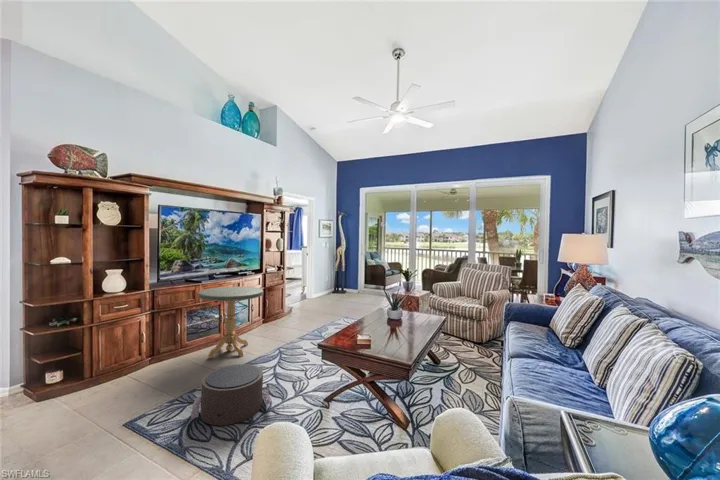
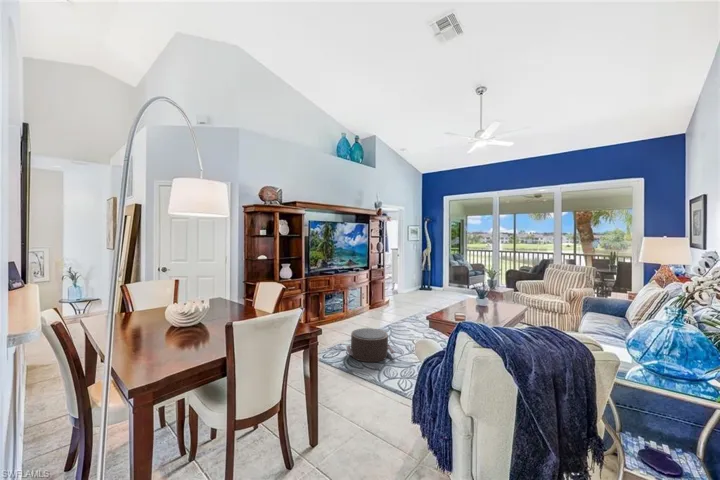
side table: present [198,286,263,358] -> none [333,278,376,328]

